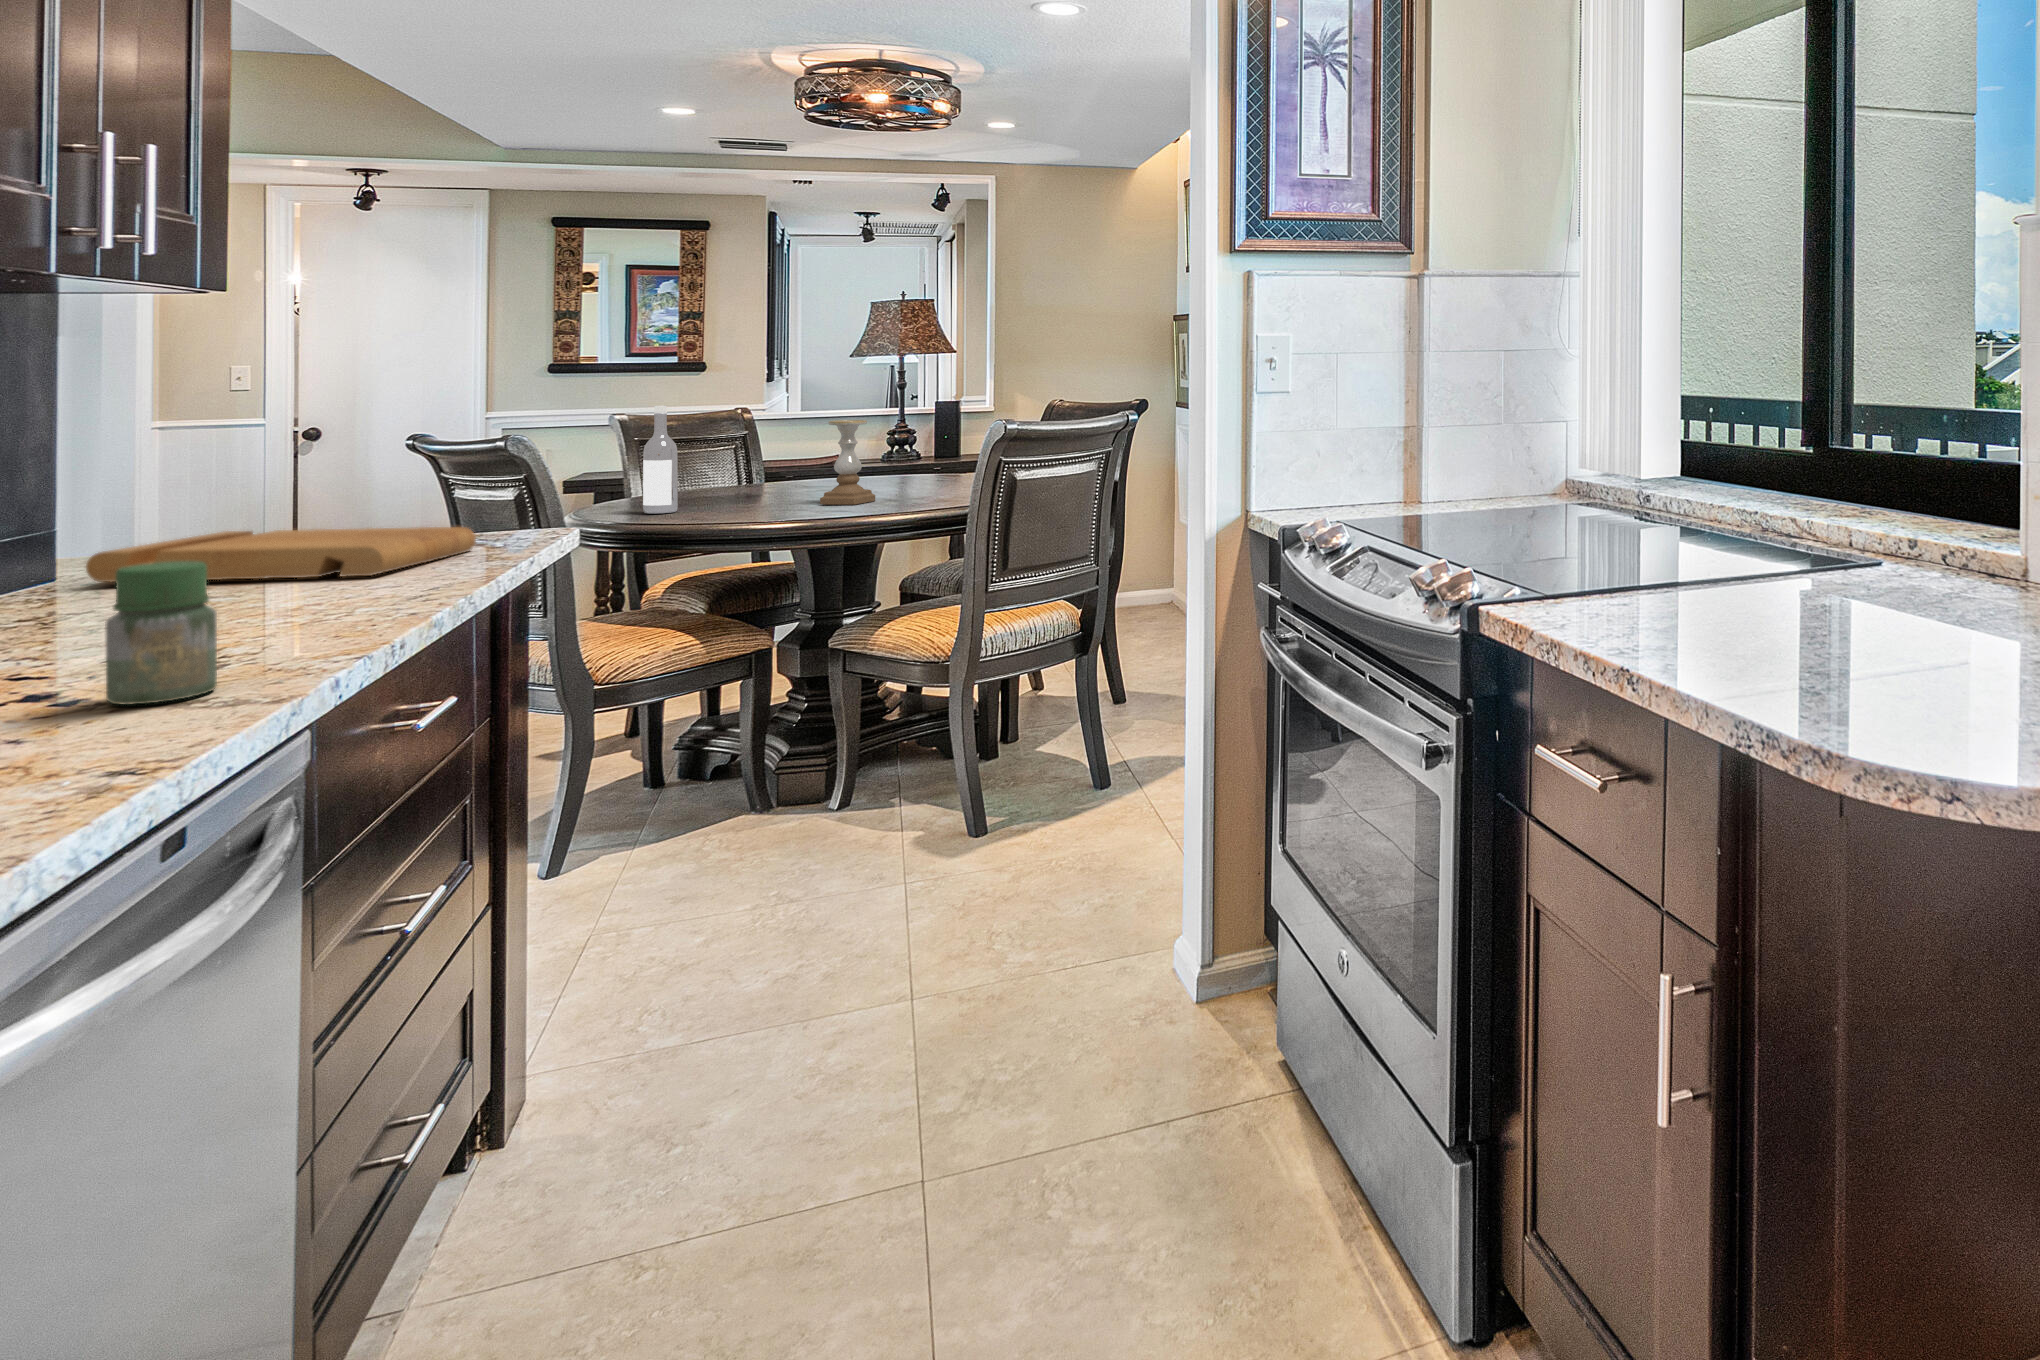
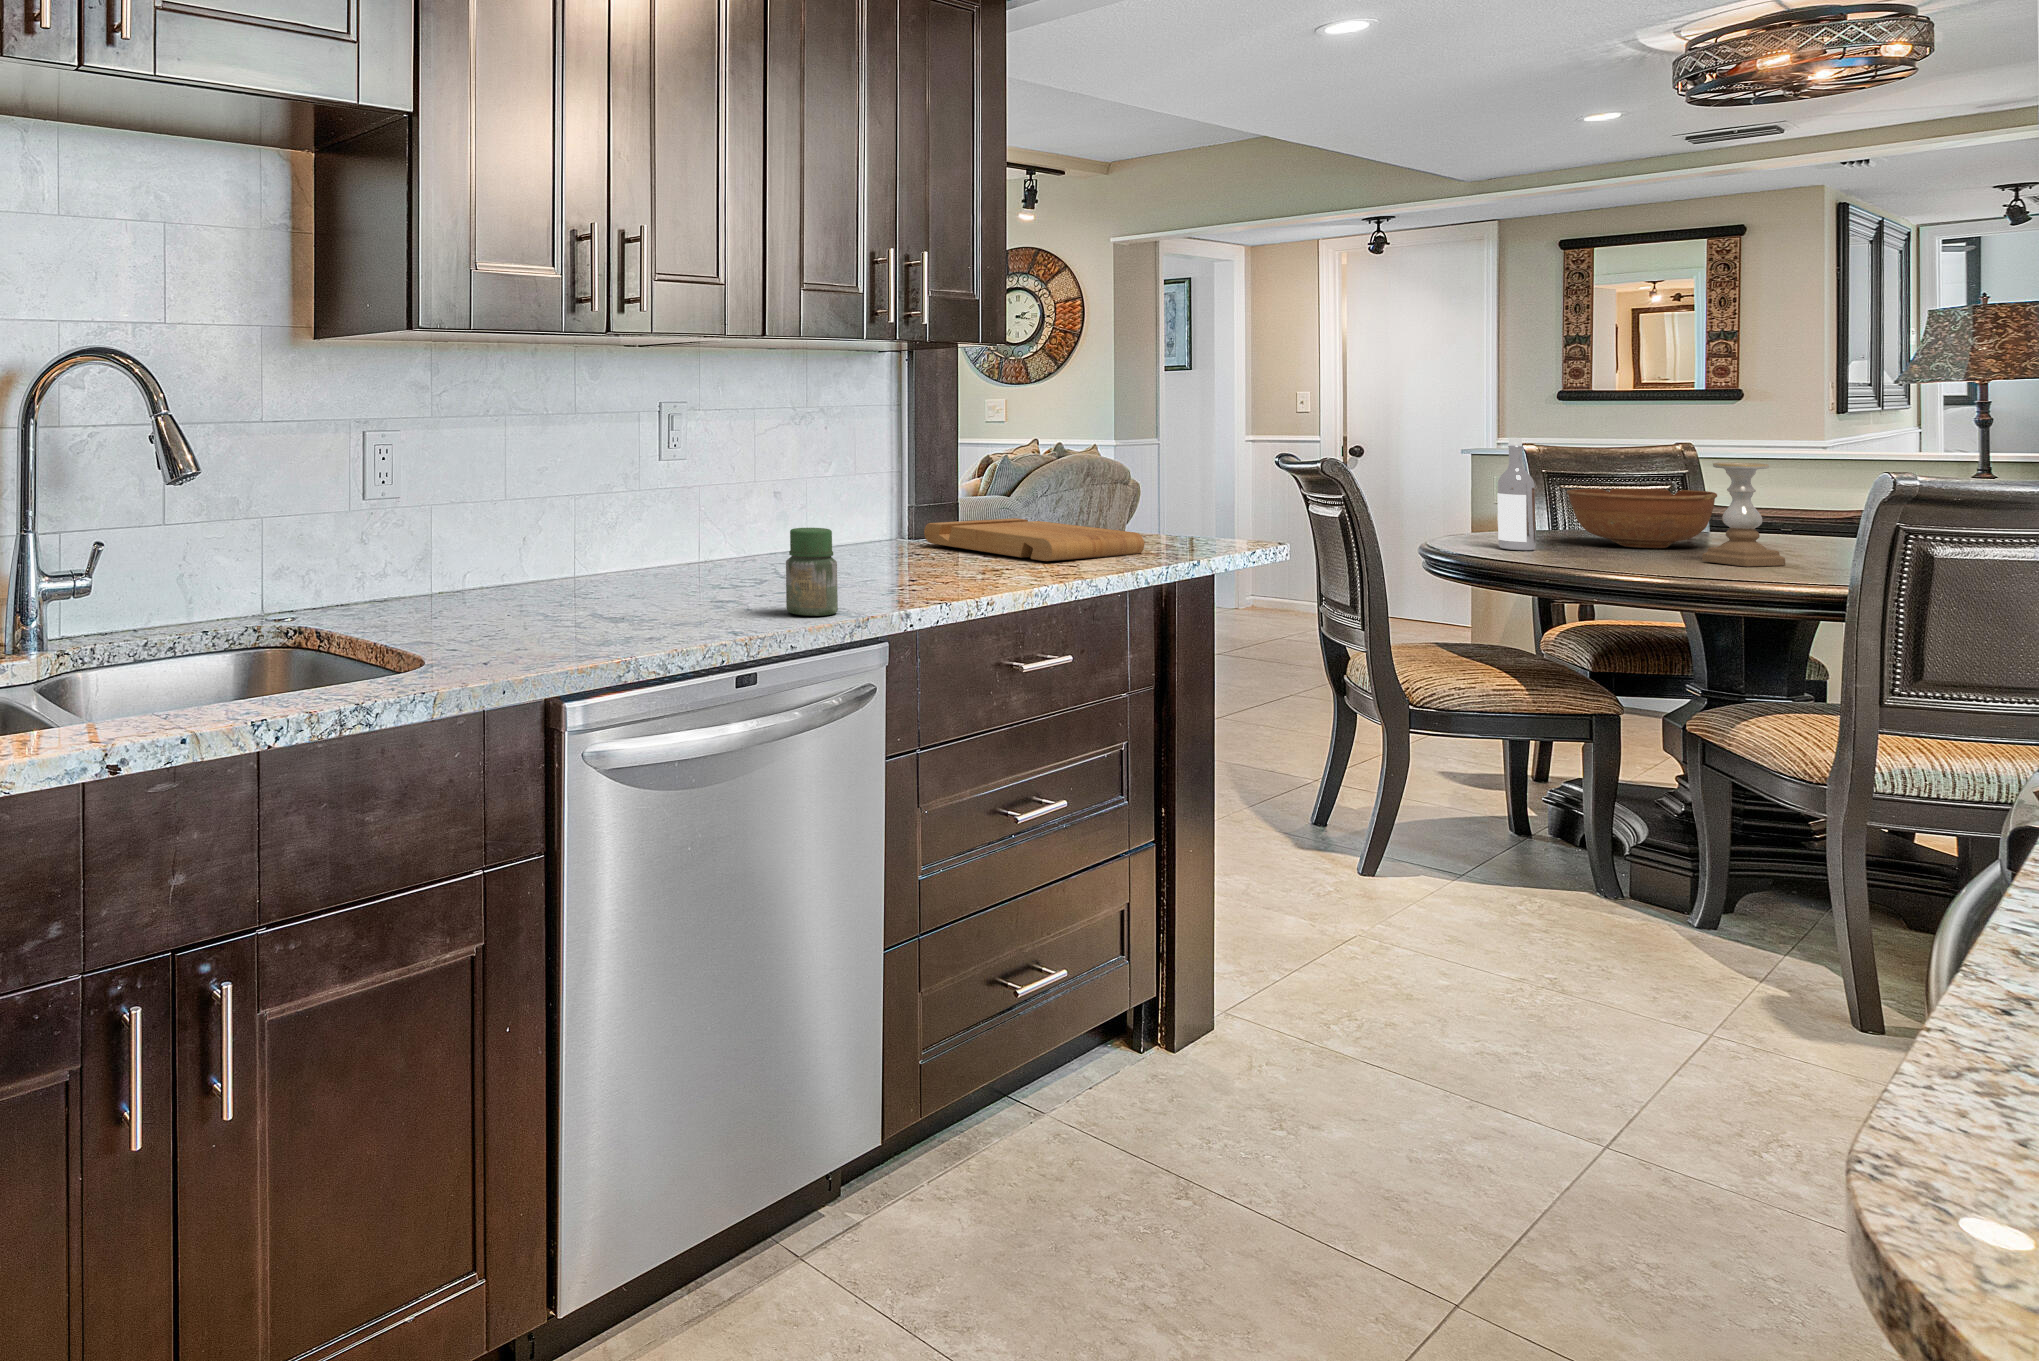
bowl: none [688,447,807,501] -> present [1567,489,1717,548]

